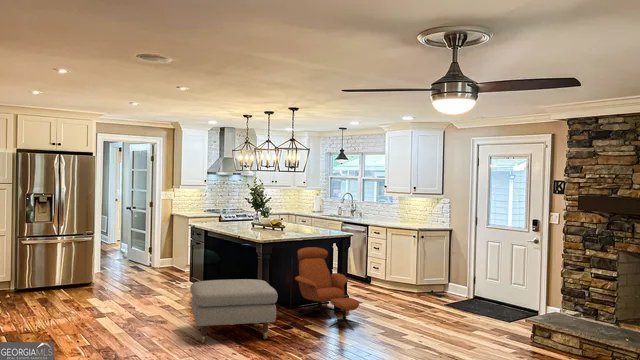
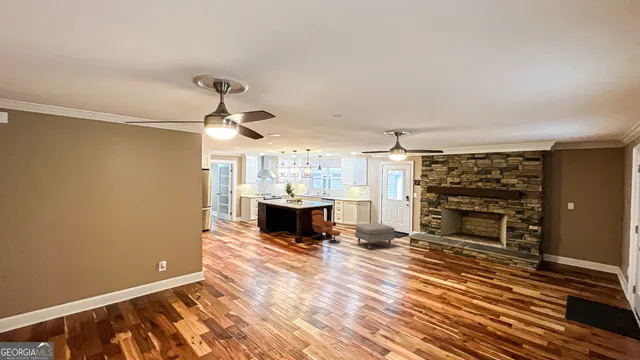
ottoman: present [190,279,278,343] -> present [355,223,395,249]

